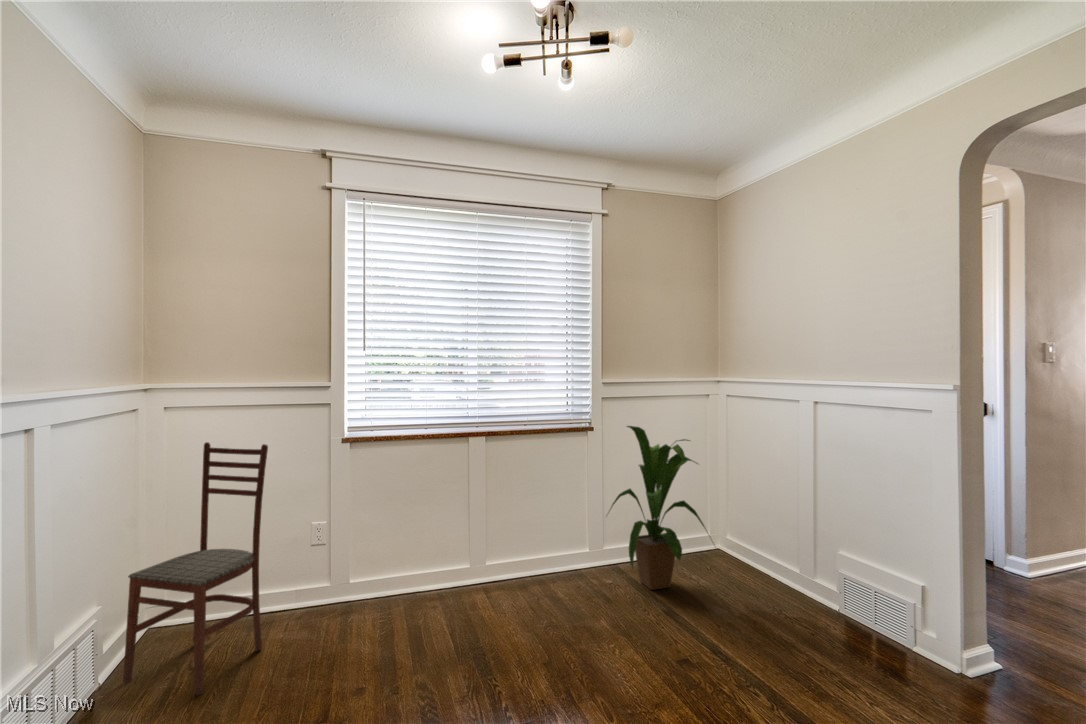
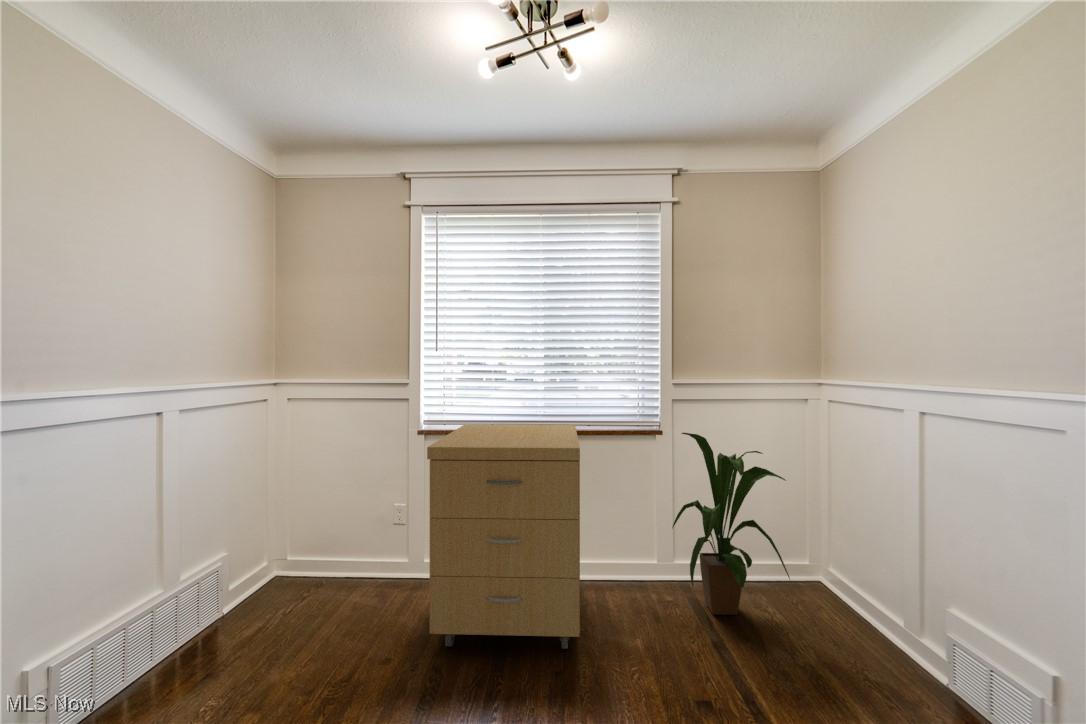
storage cabinet: none [399,425,561,663] -> present [427,425,580,649]
dining chair: present [123,442,268,695] -> none [234,429,342,638]

